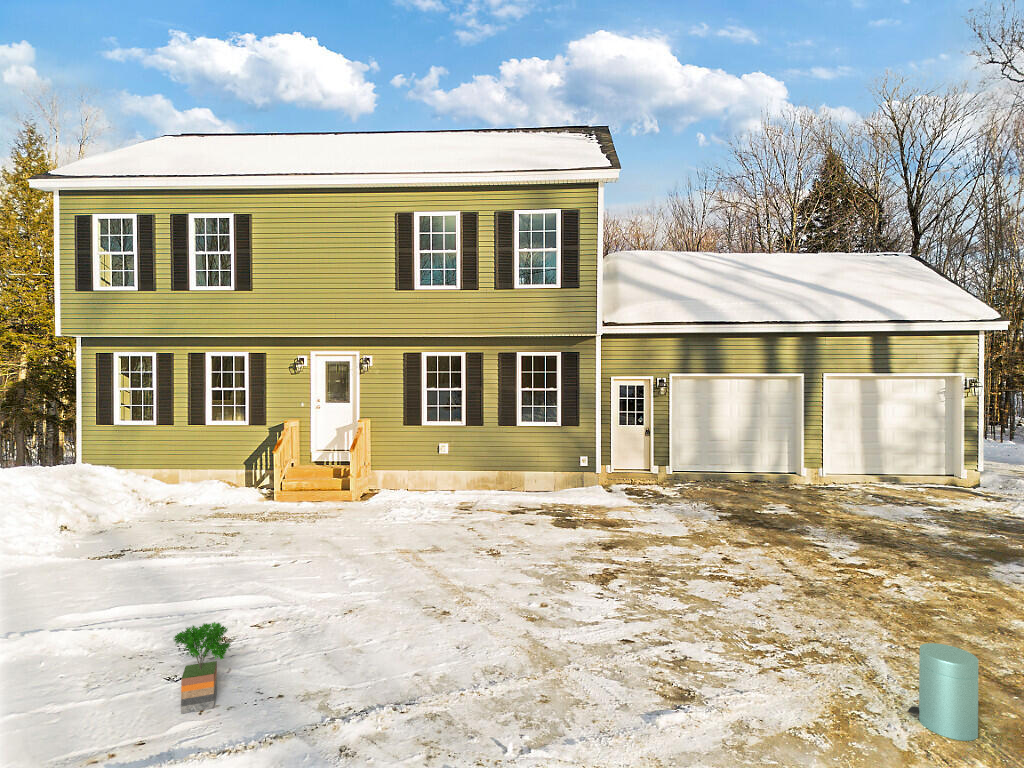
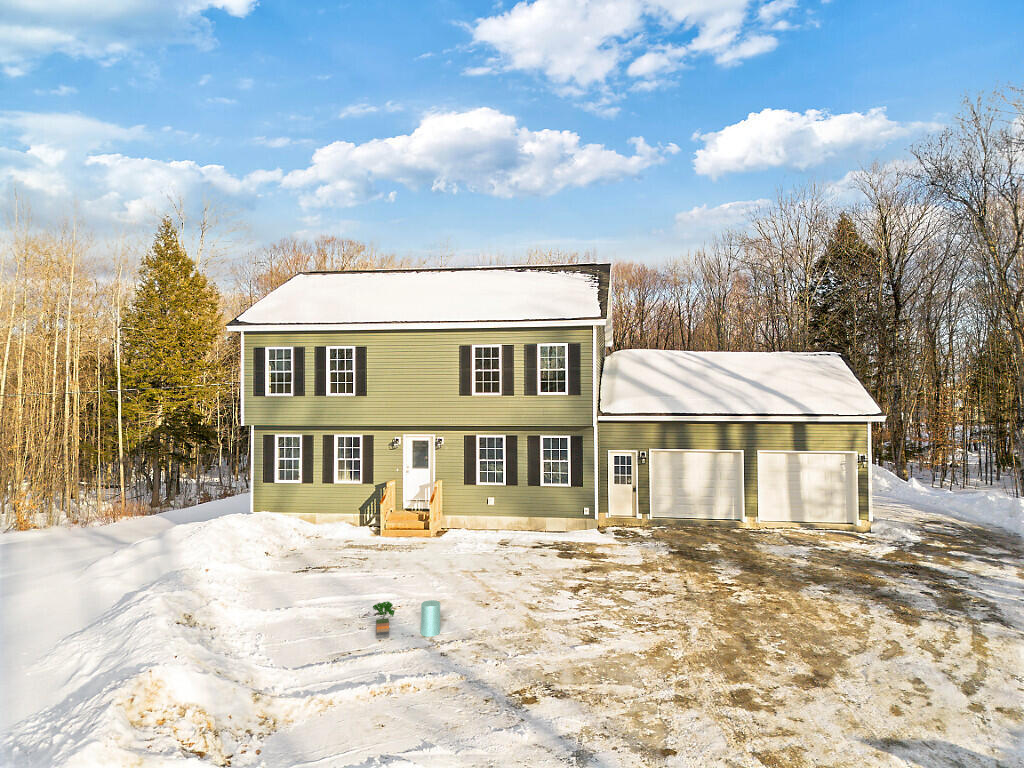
trash can: present [908,643,978,741] -> present [421,600,440,637]

